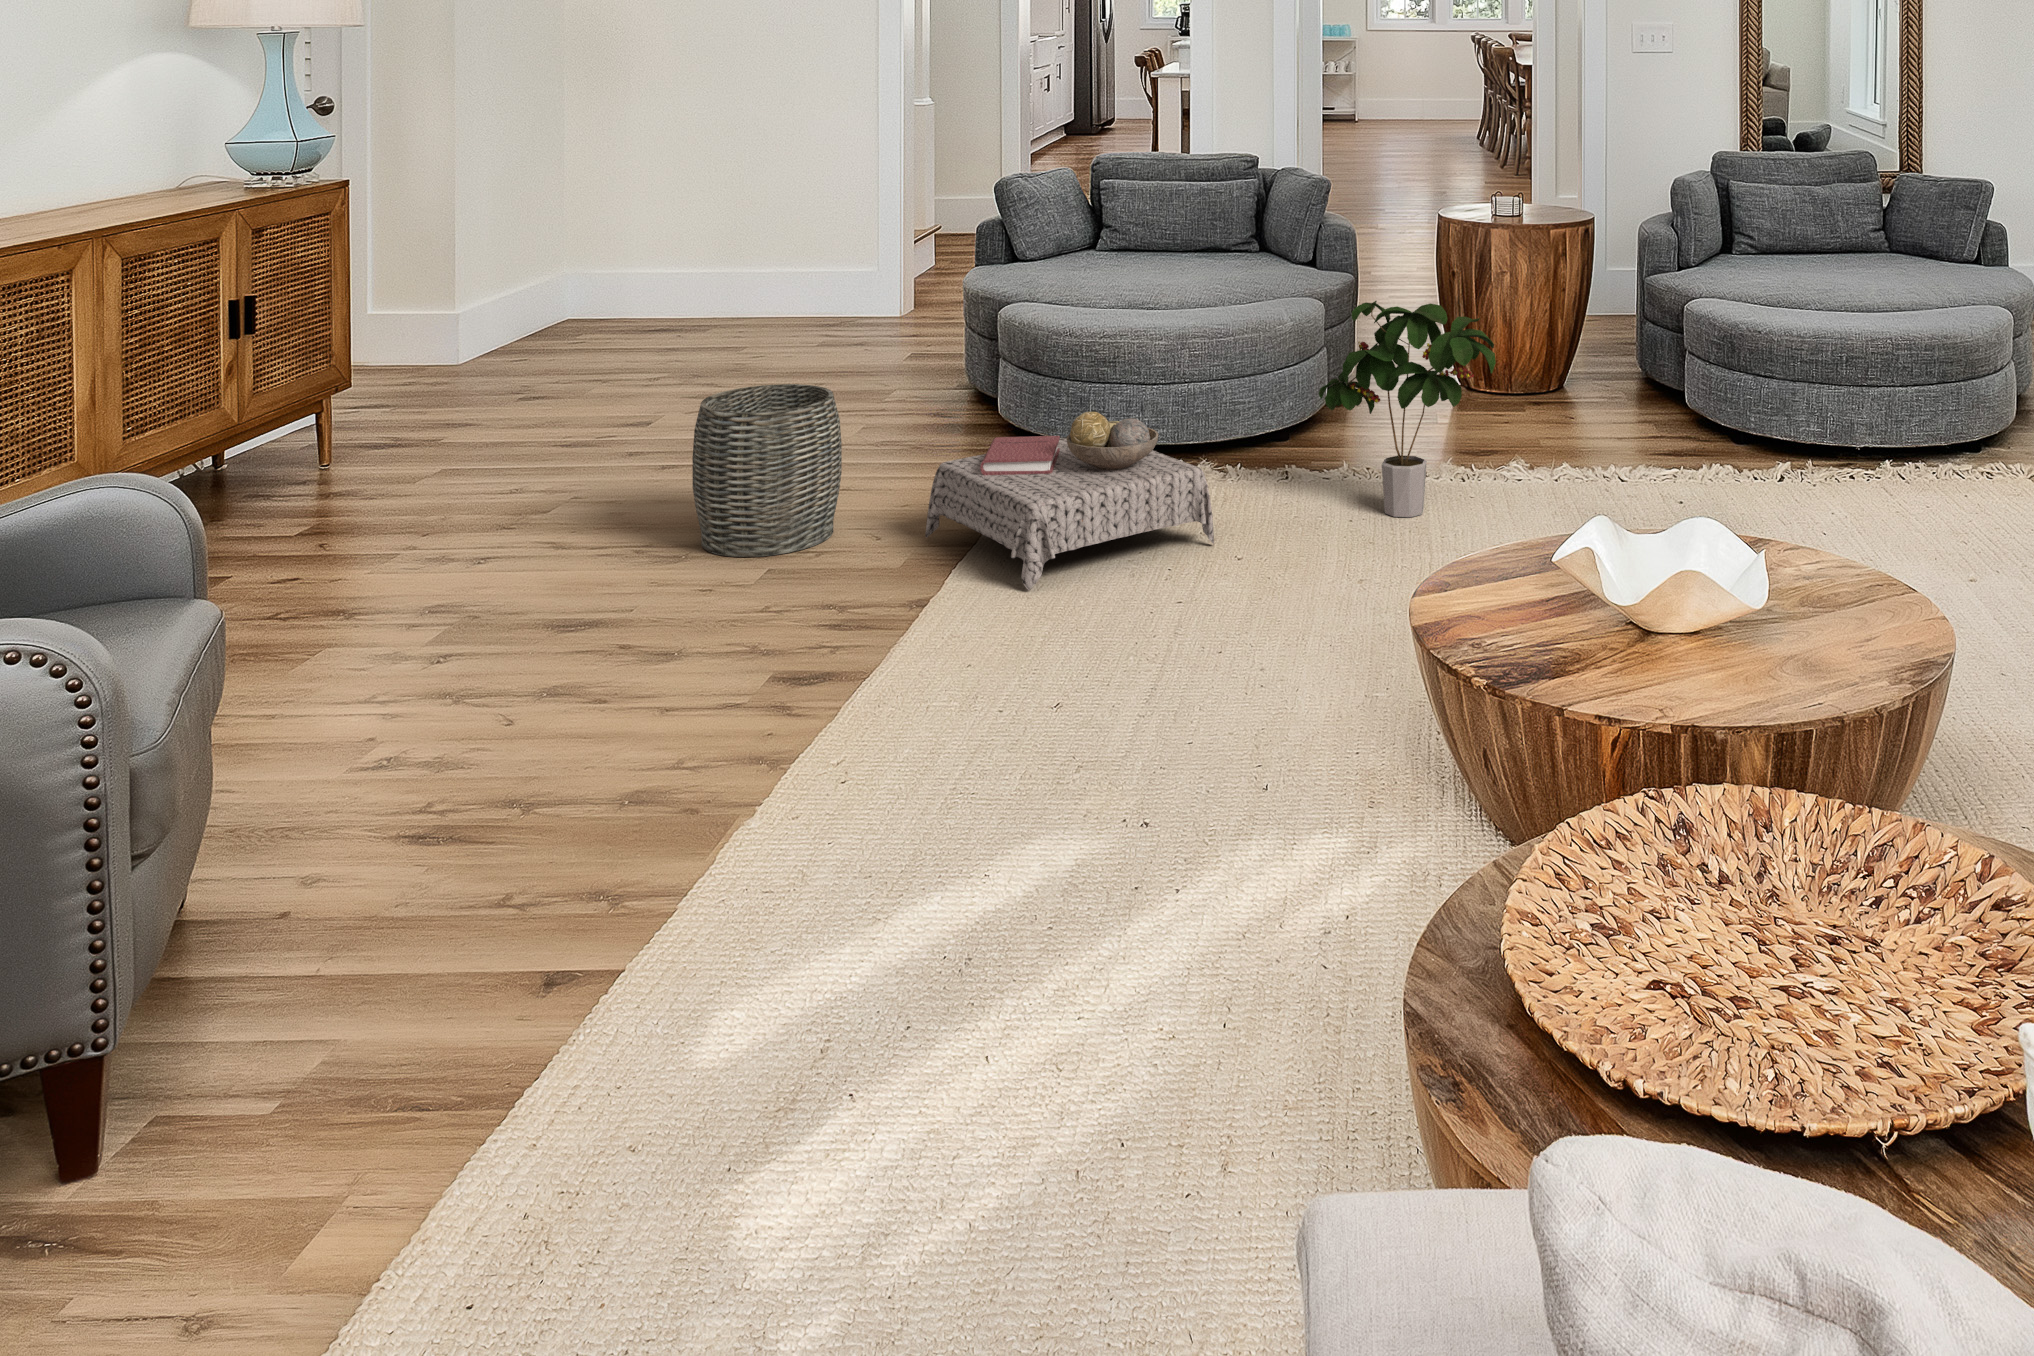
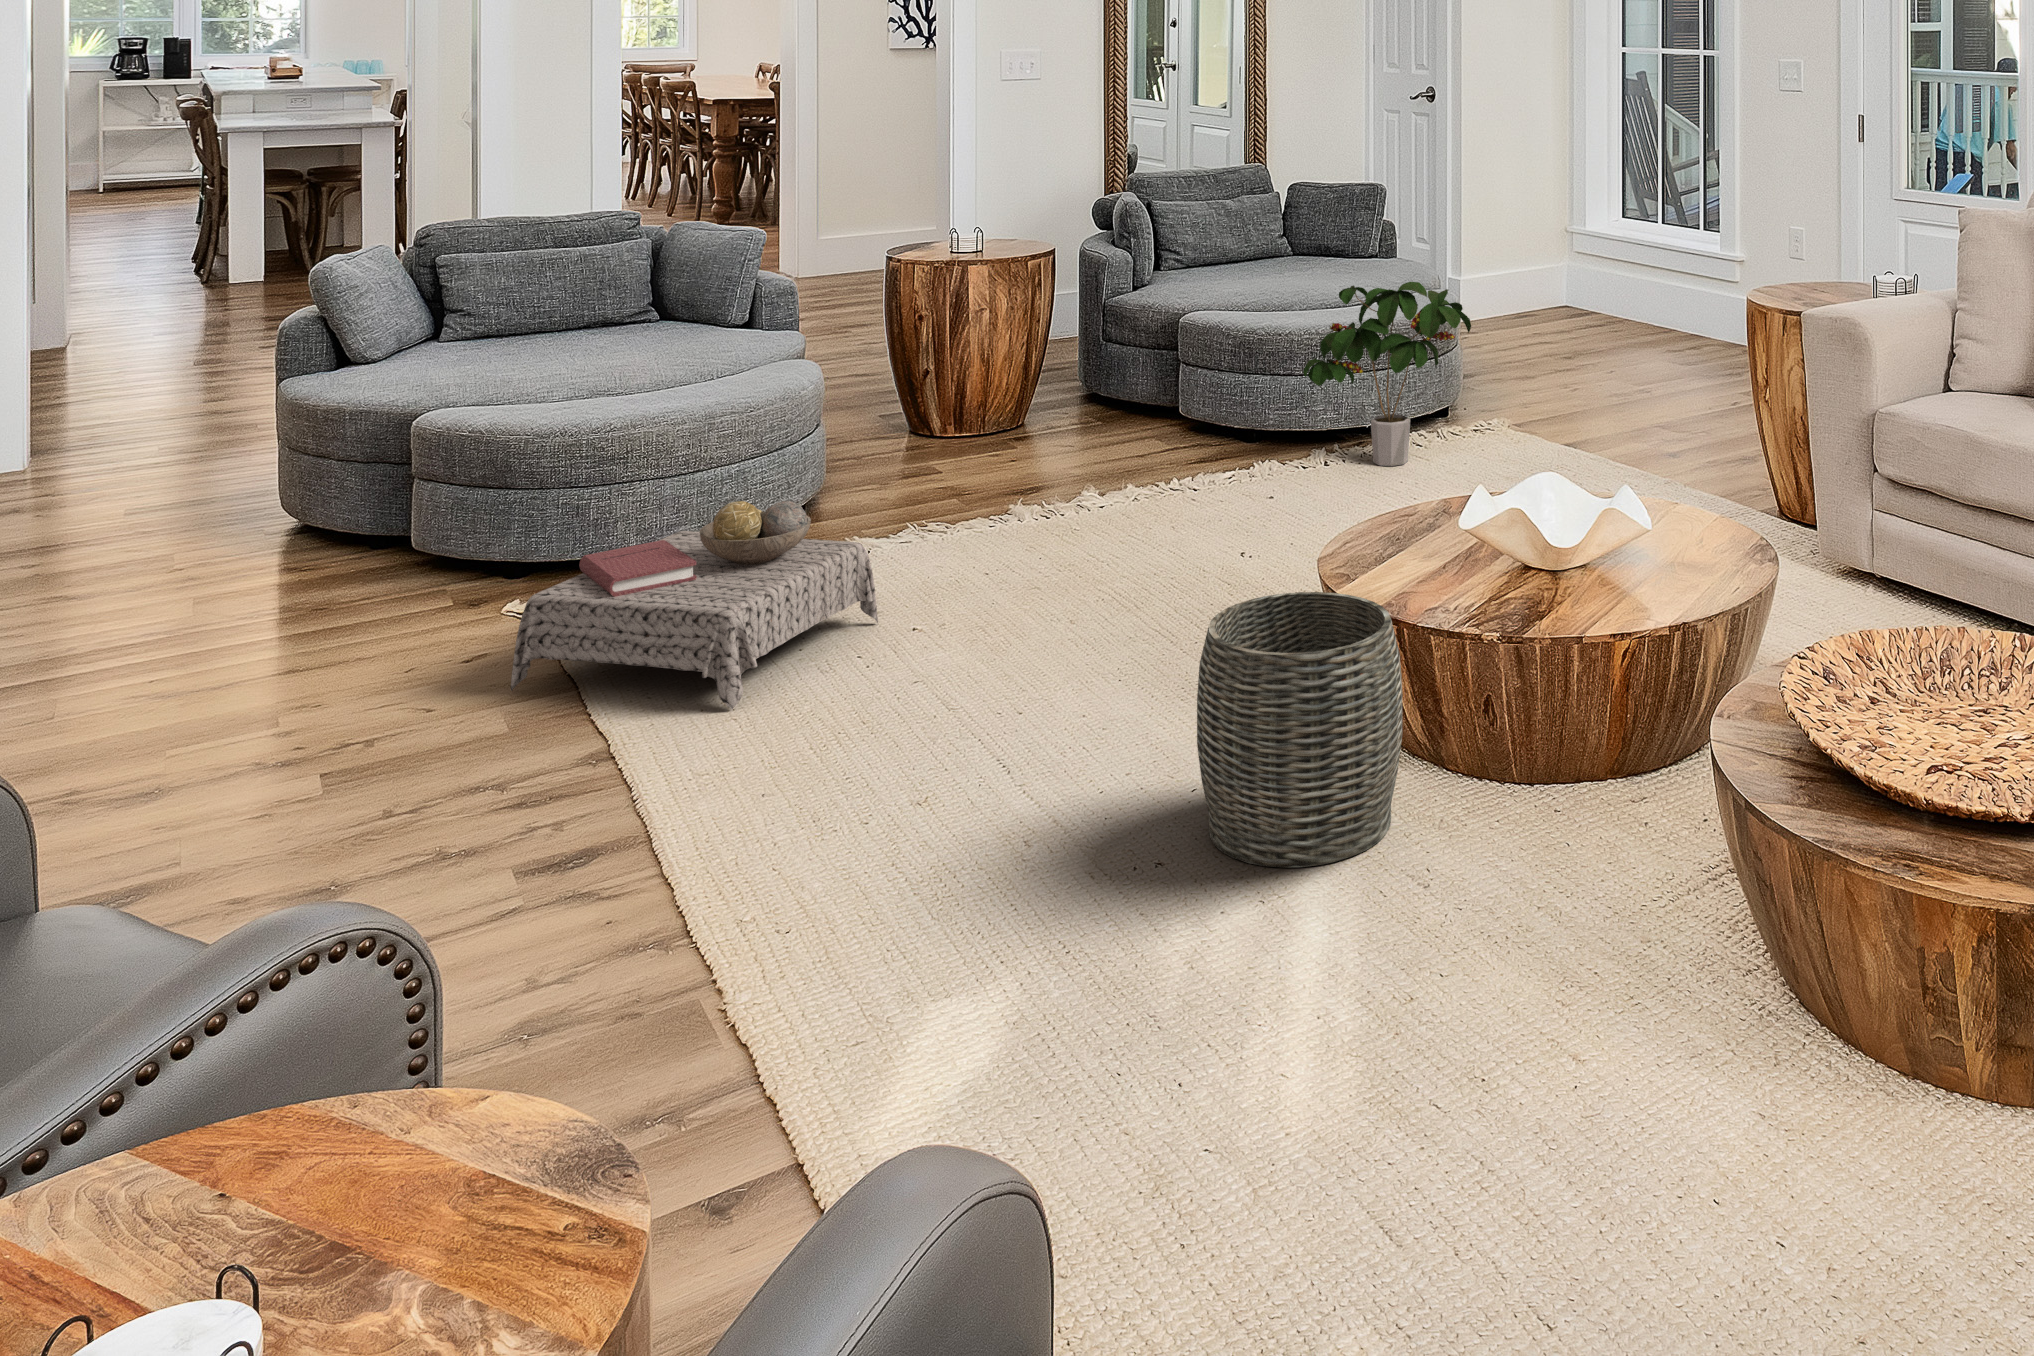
potted plant: present [1319,301,1496,517] -> present [1303,282,1471,466]
woven basket: present [692,384,842,557] -> present [1197,592,1402,867]

